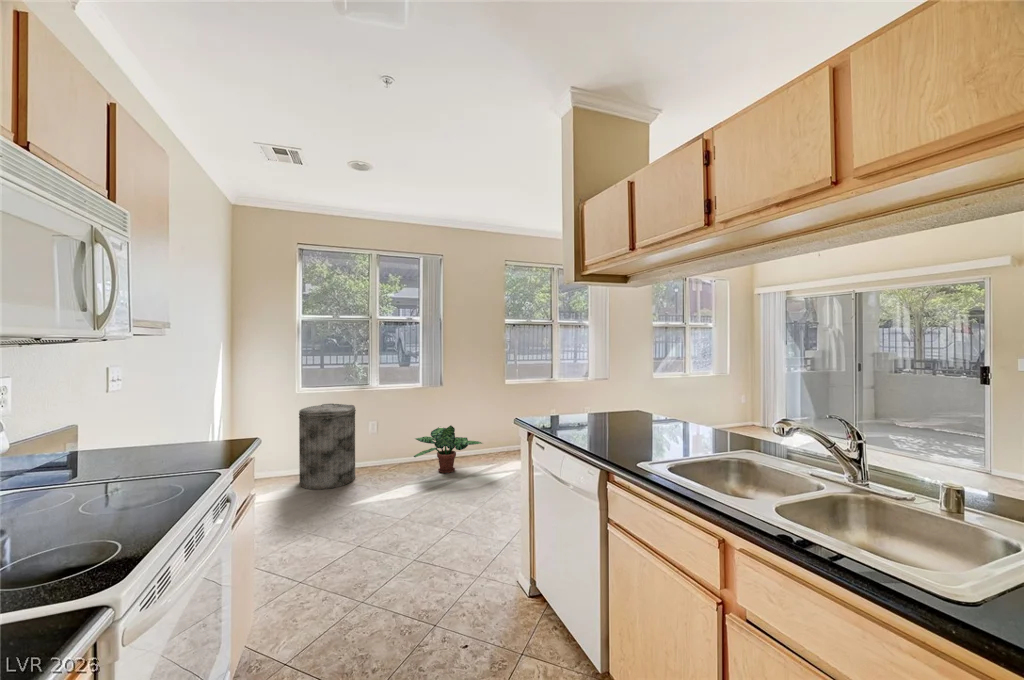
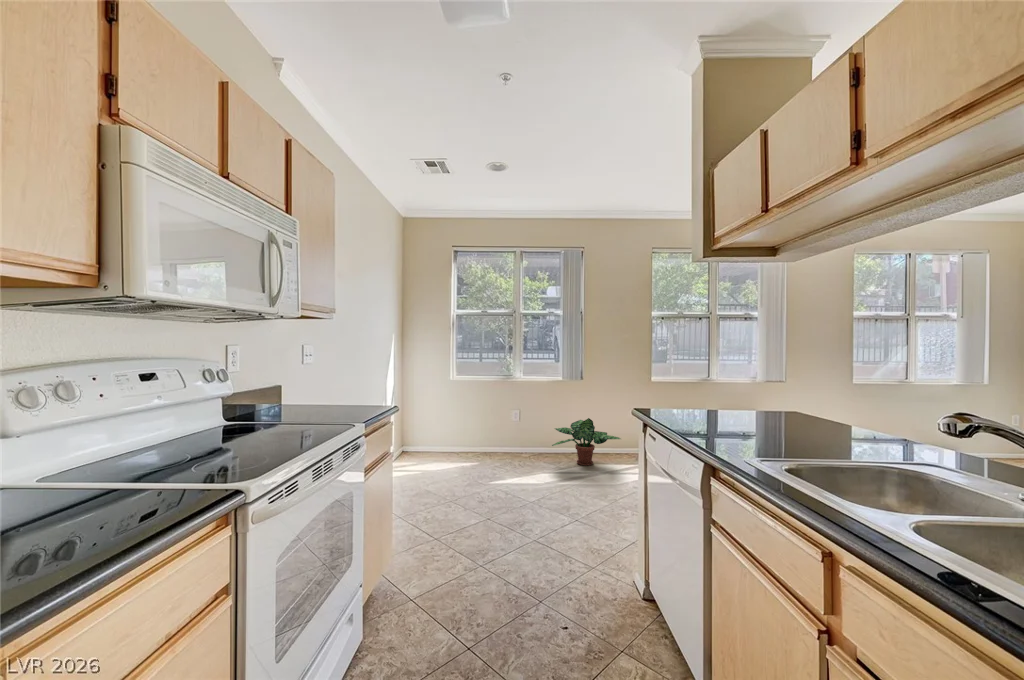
trash can: present [299,404,356,490] -> none [454,390,501,466]

